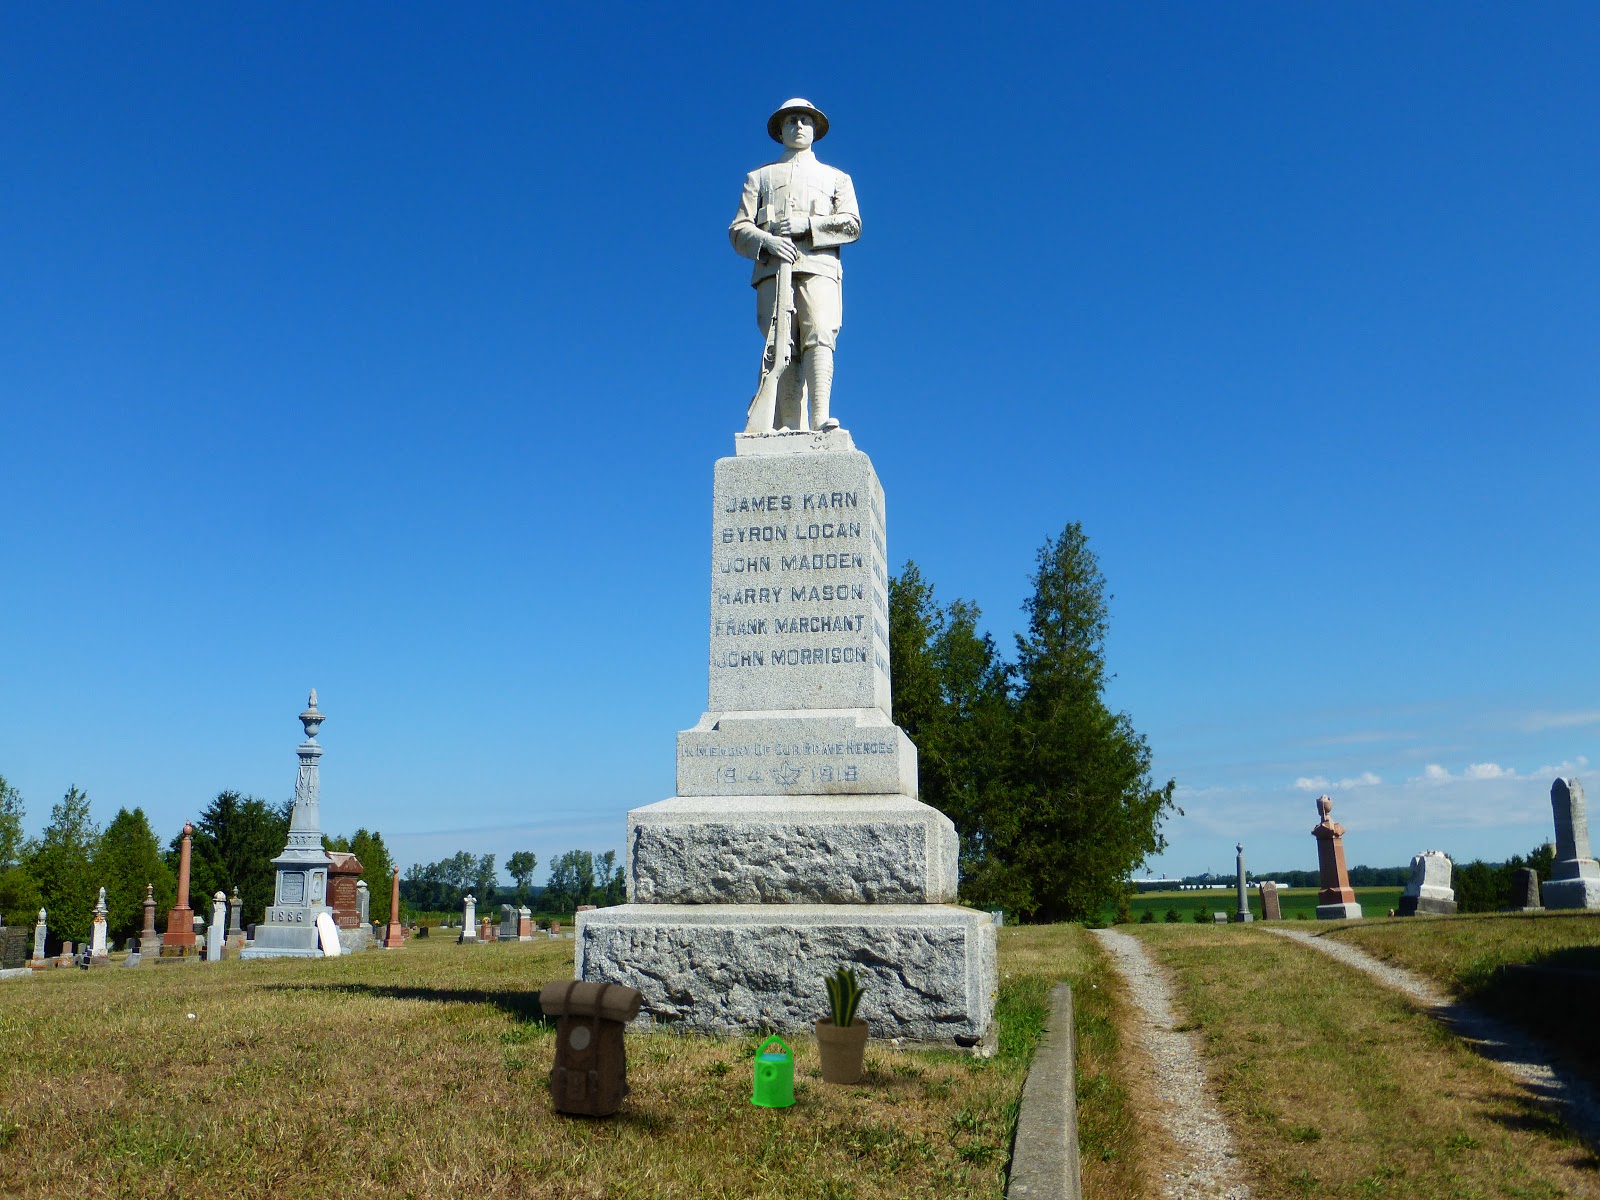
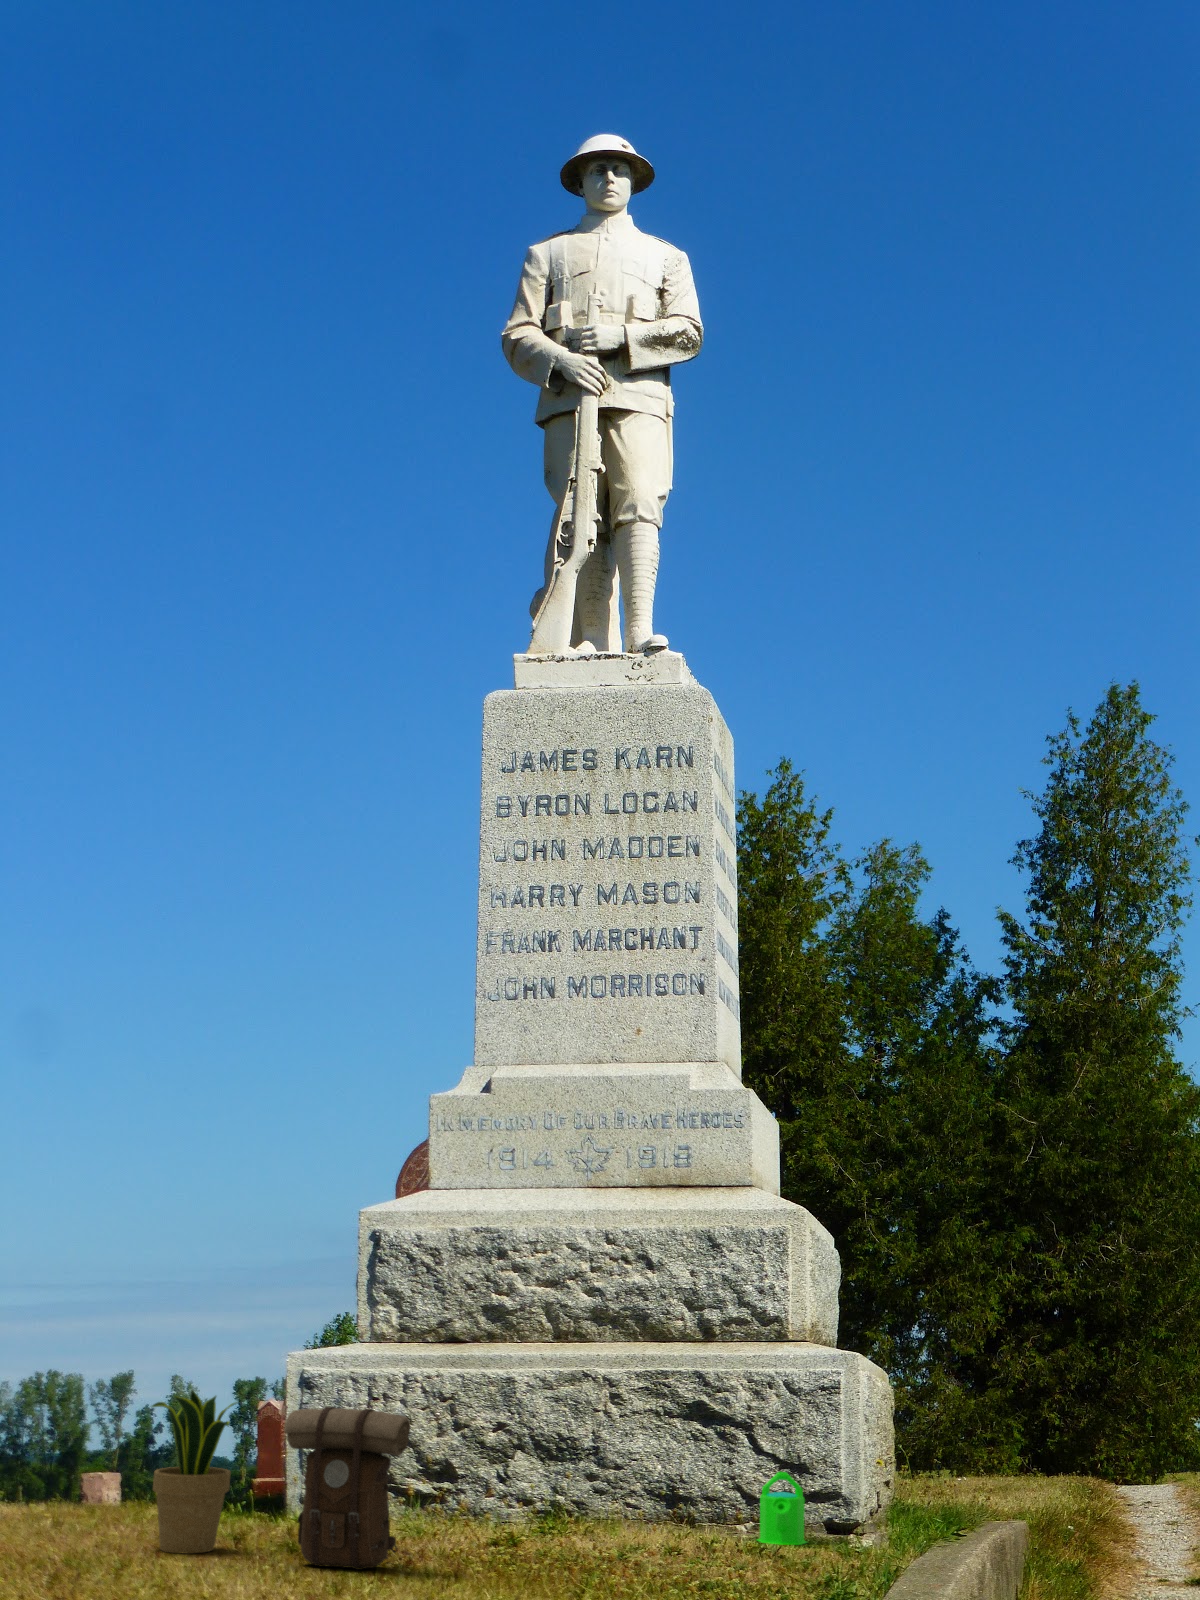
potted plant: present [815,964,872,1084] -> present [152,1391,237,1554]
watering can: present [750,1036,796,1107] -> present [758,1472,807,1545]

